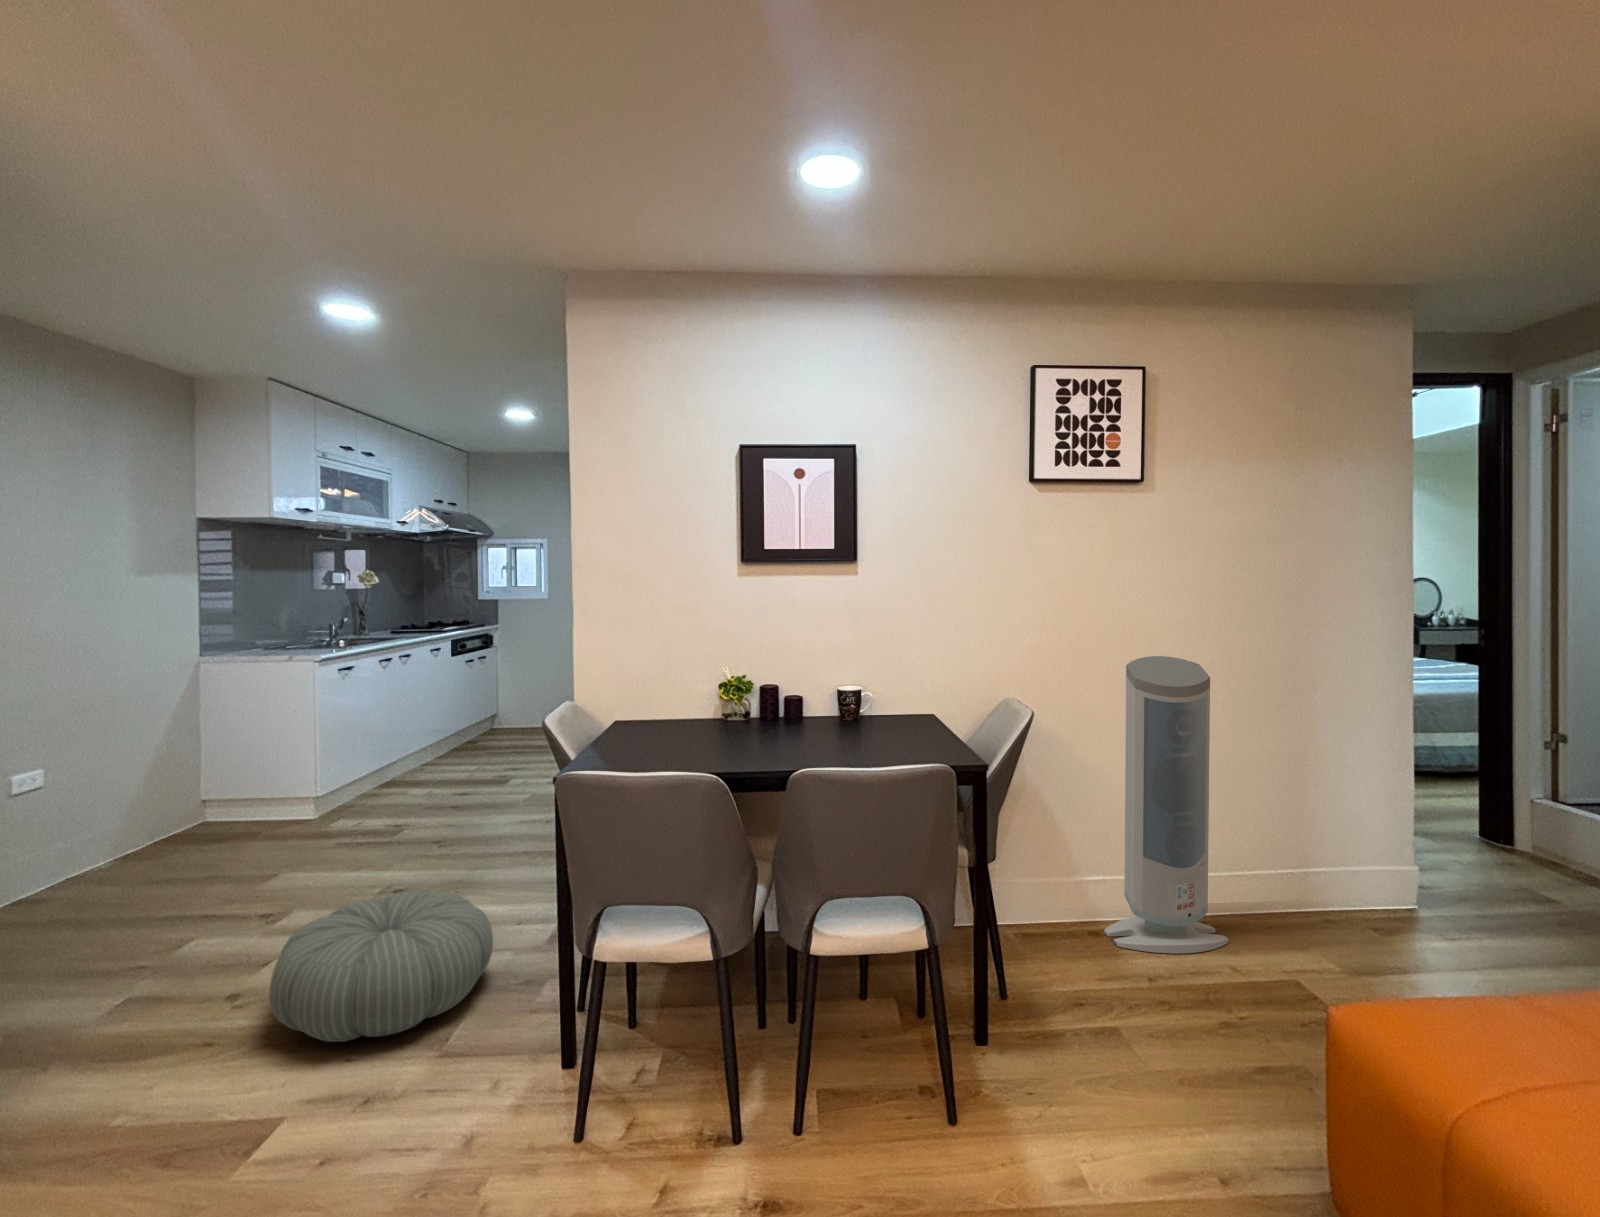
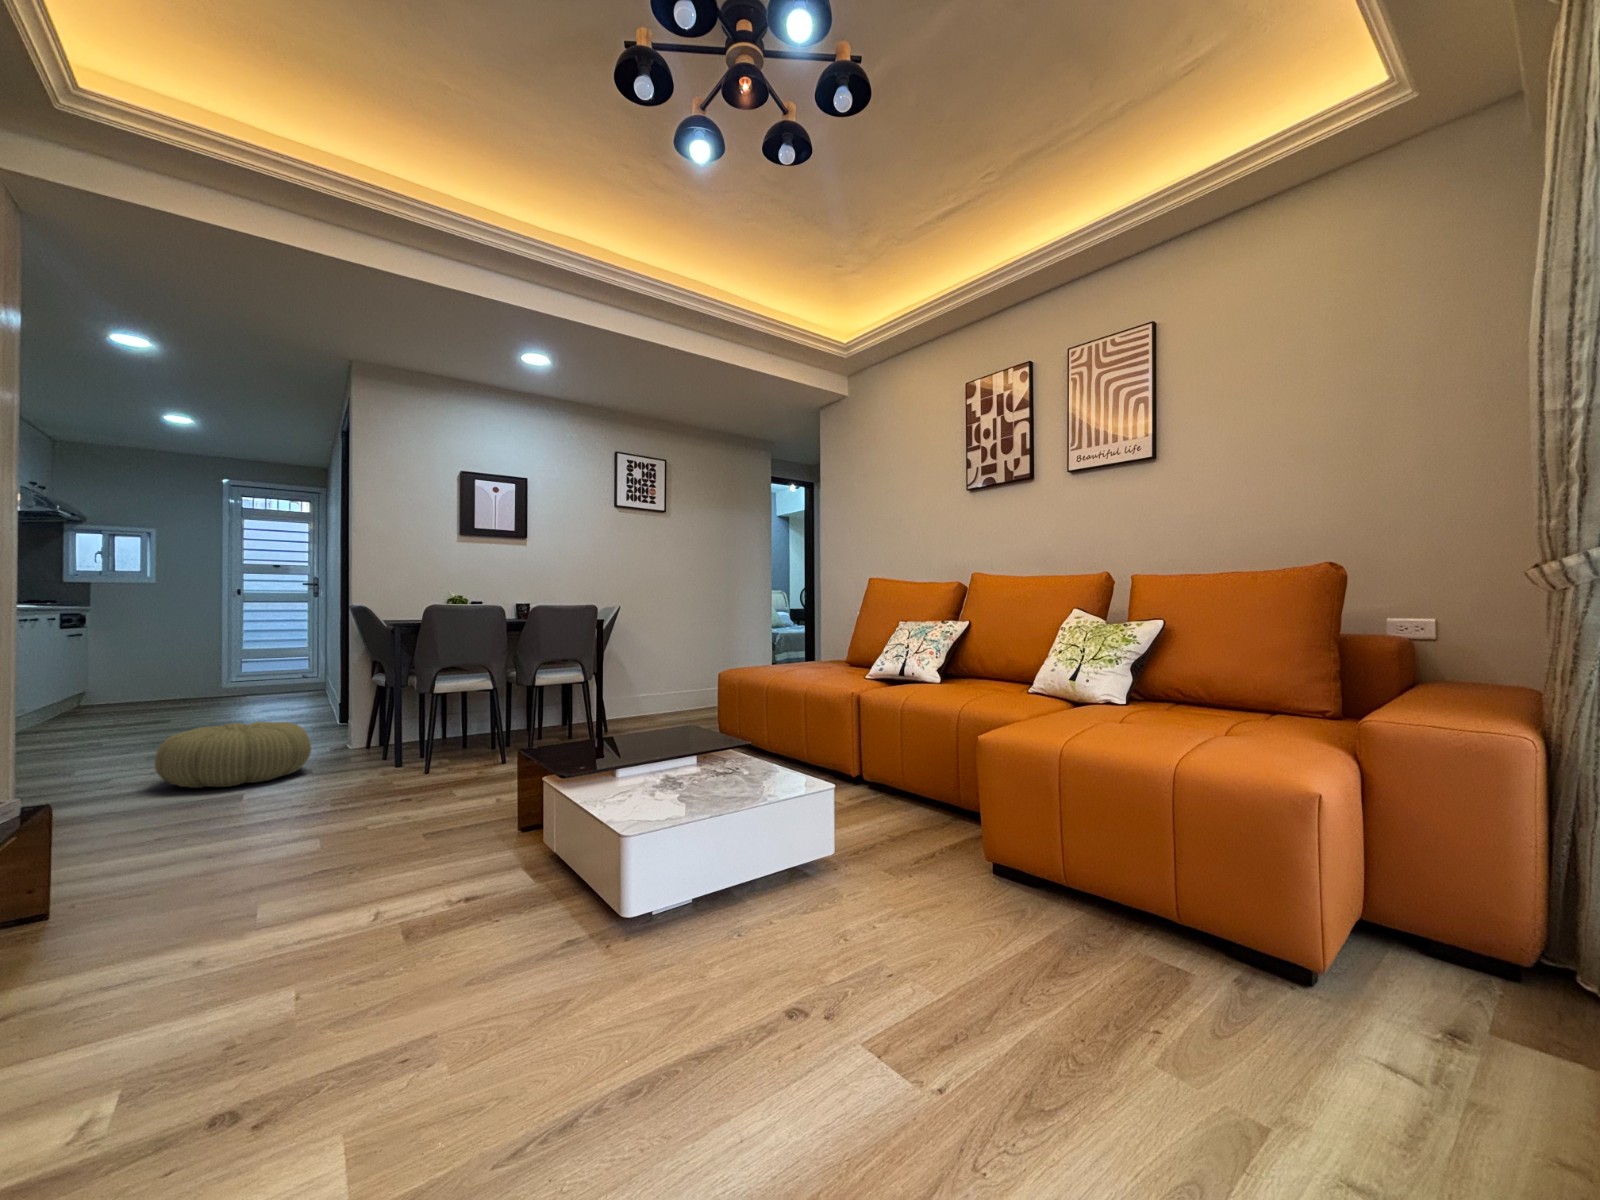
air purifier: present [1104,656,1229,954] -> none [650,593,702,725]

